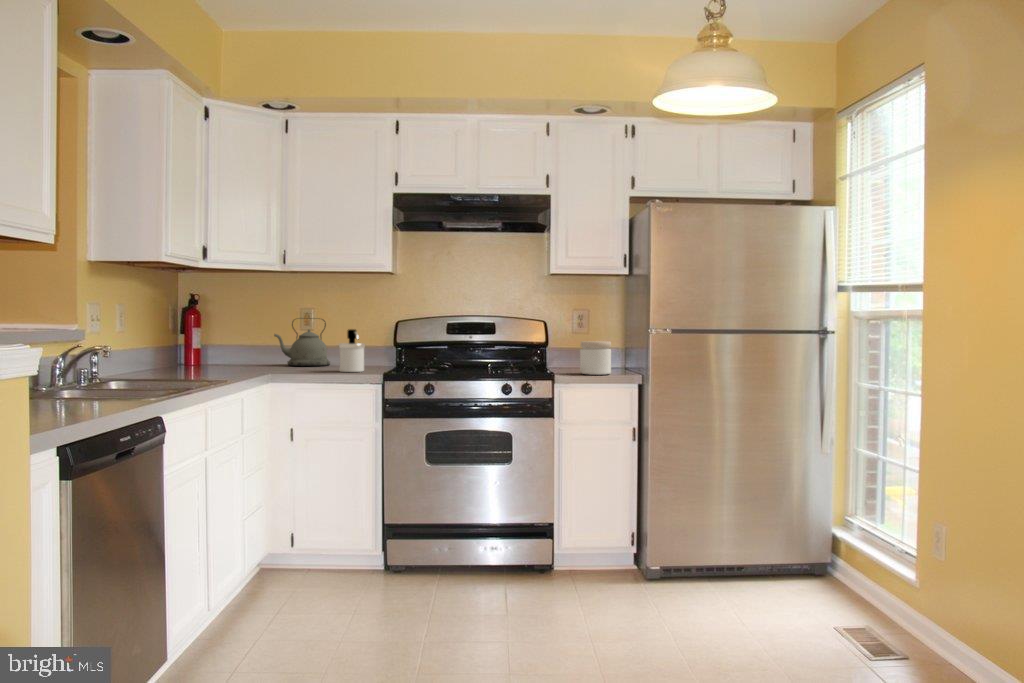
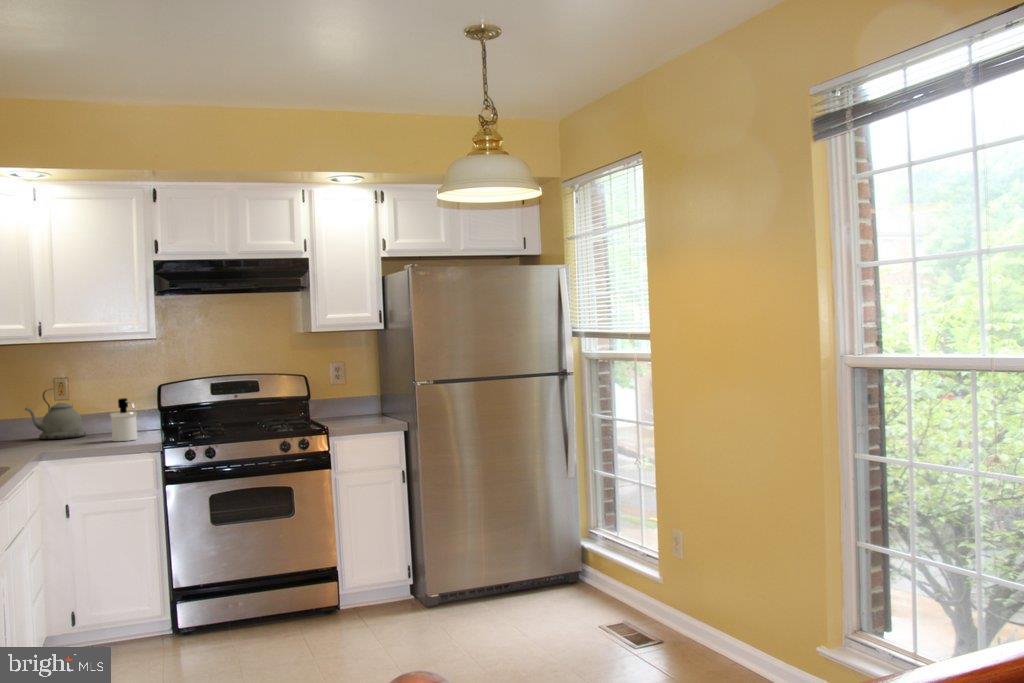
jar: present [580,341,611,375] -> none [352,393,382,425]

